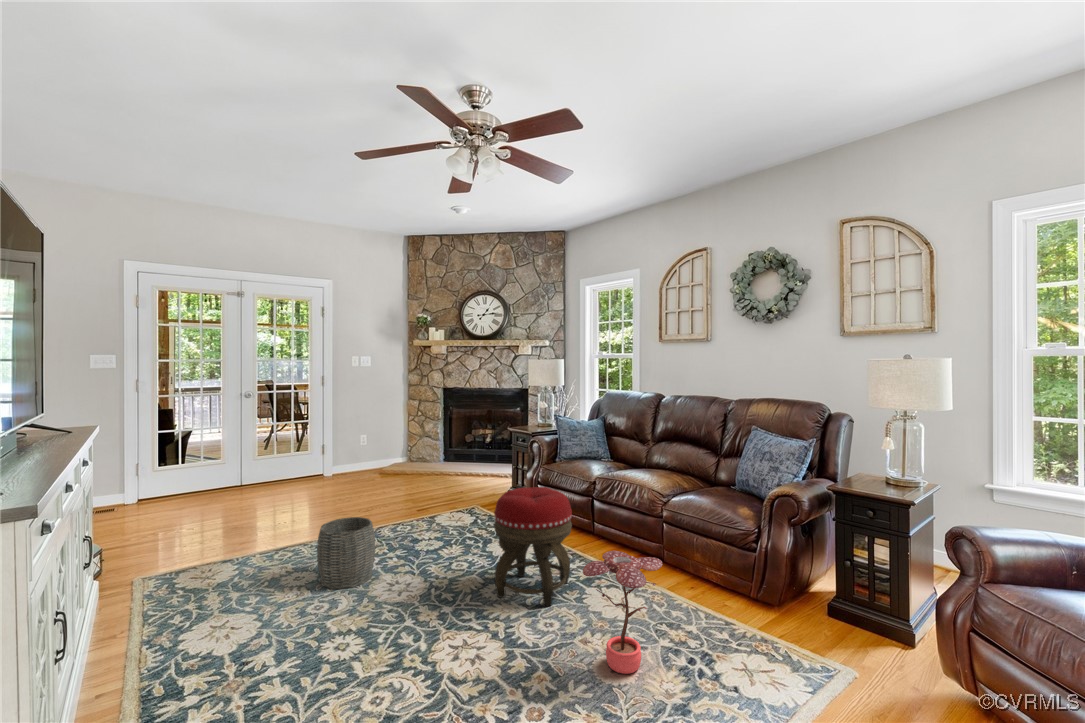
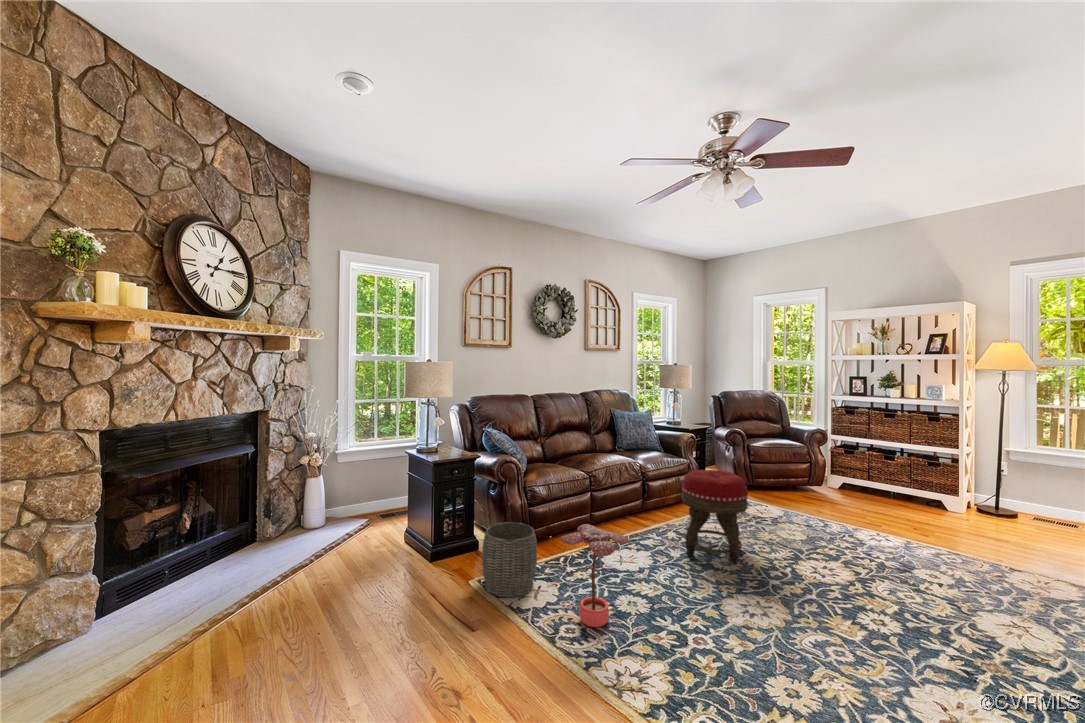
woven basket: present [317,517,375,589] -> present [482,522,537,597]
potted plant: present [583,551,662,674] -> present [560,524,629,627]

